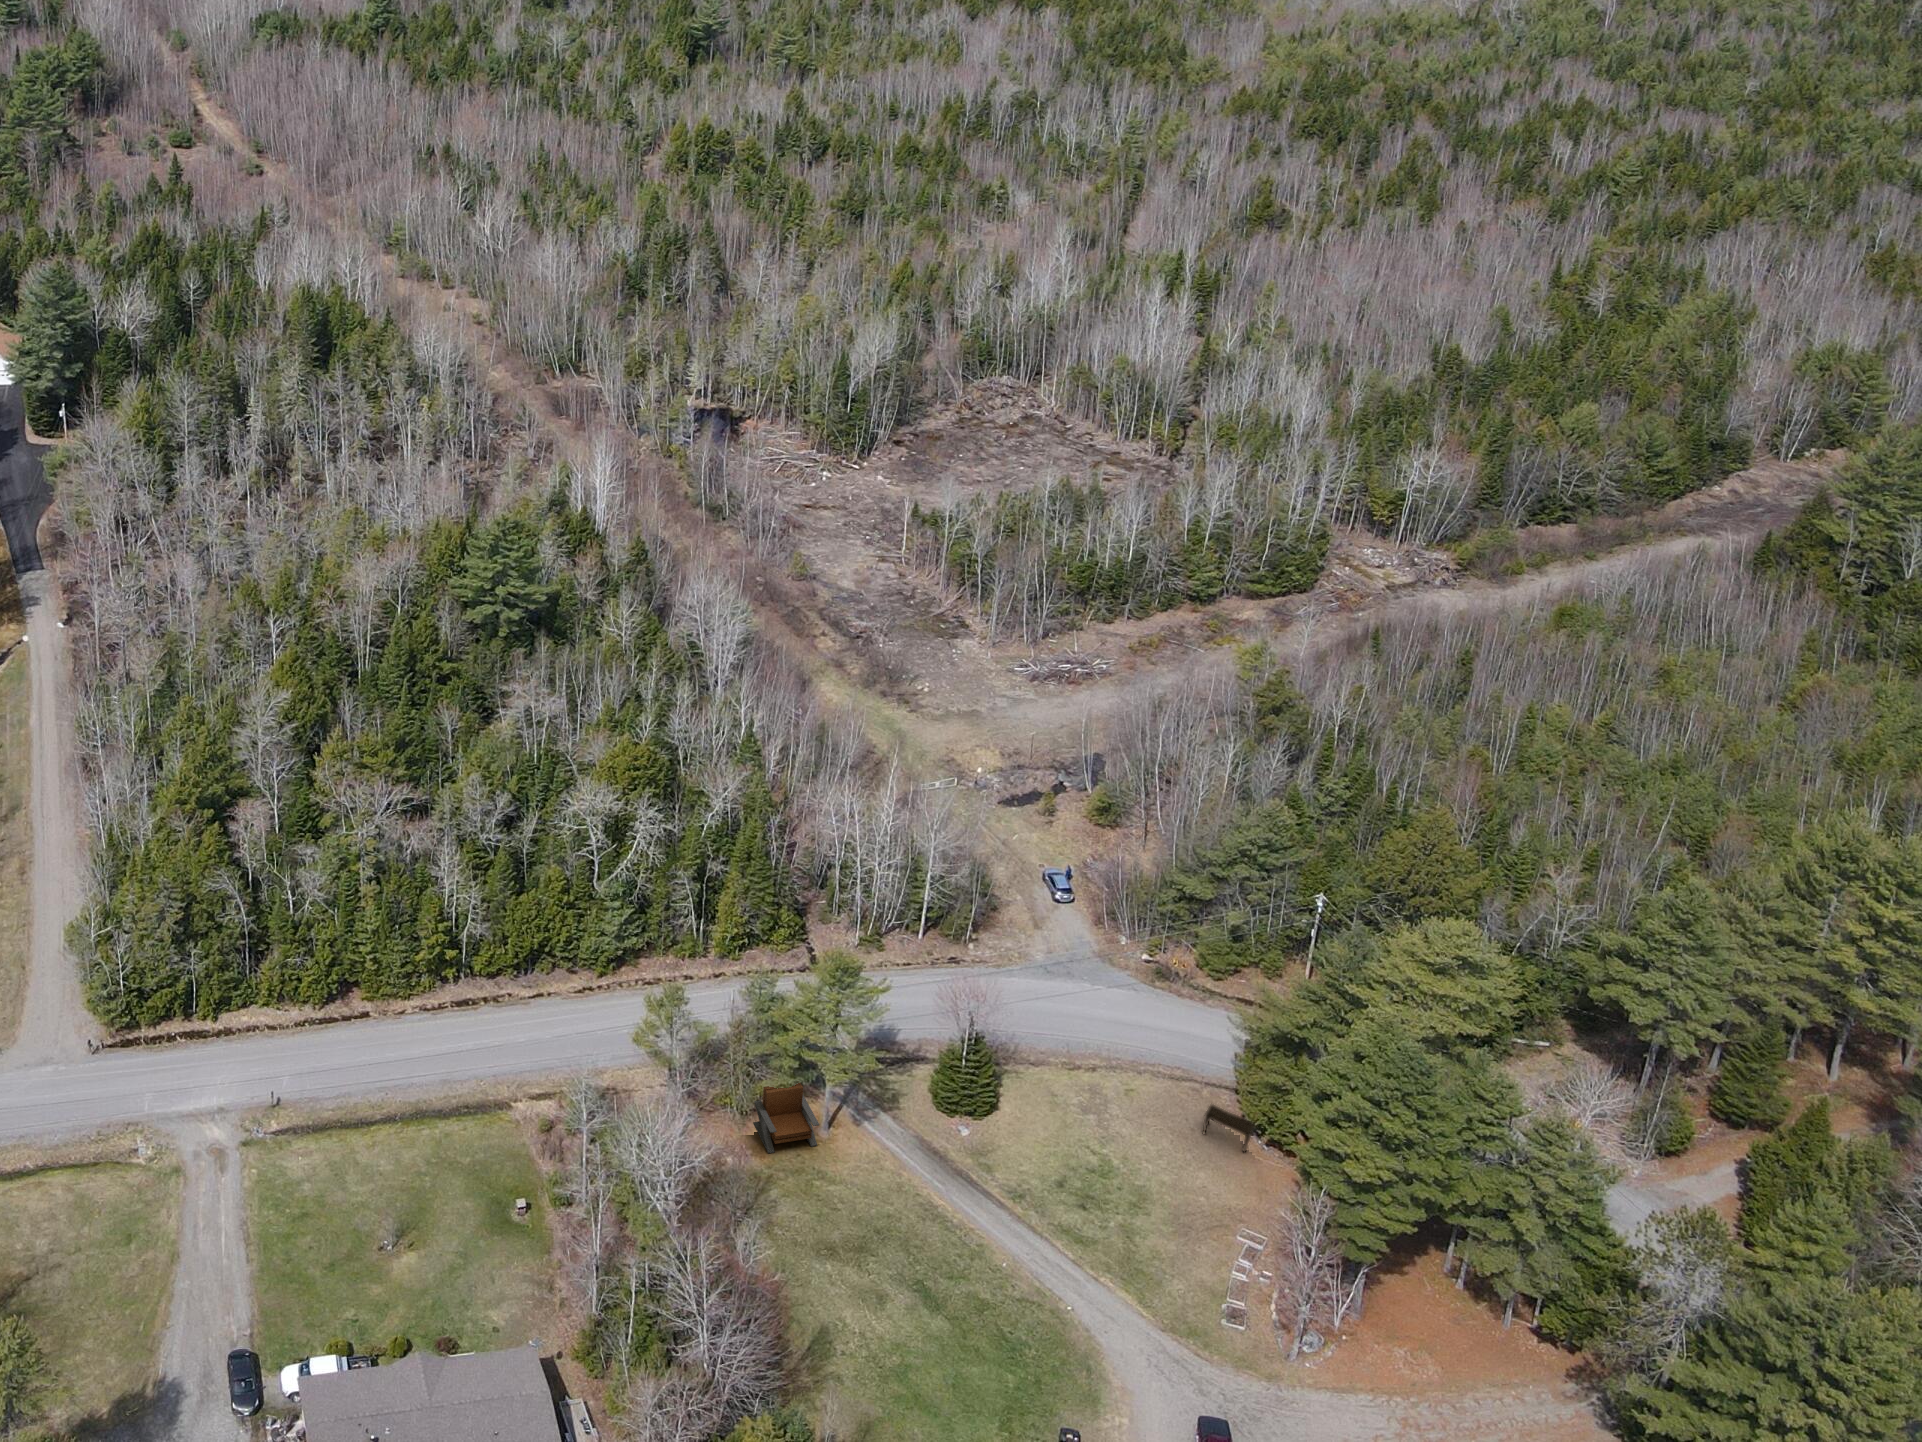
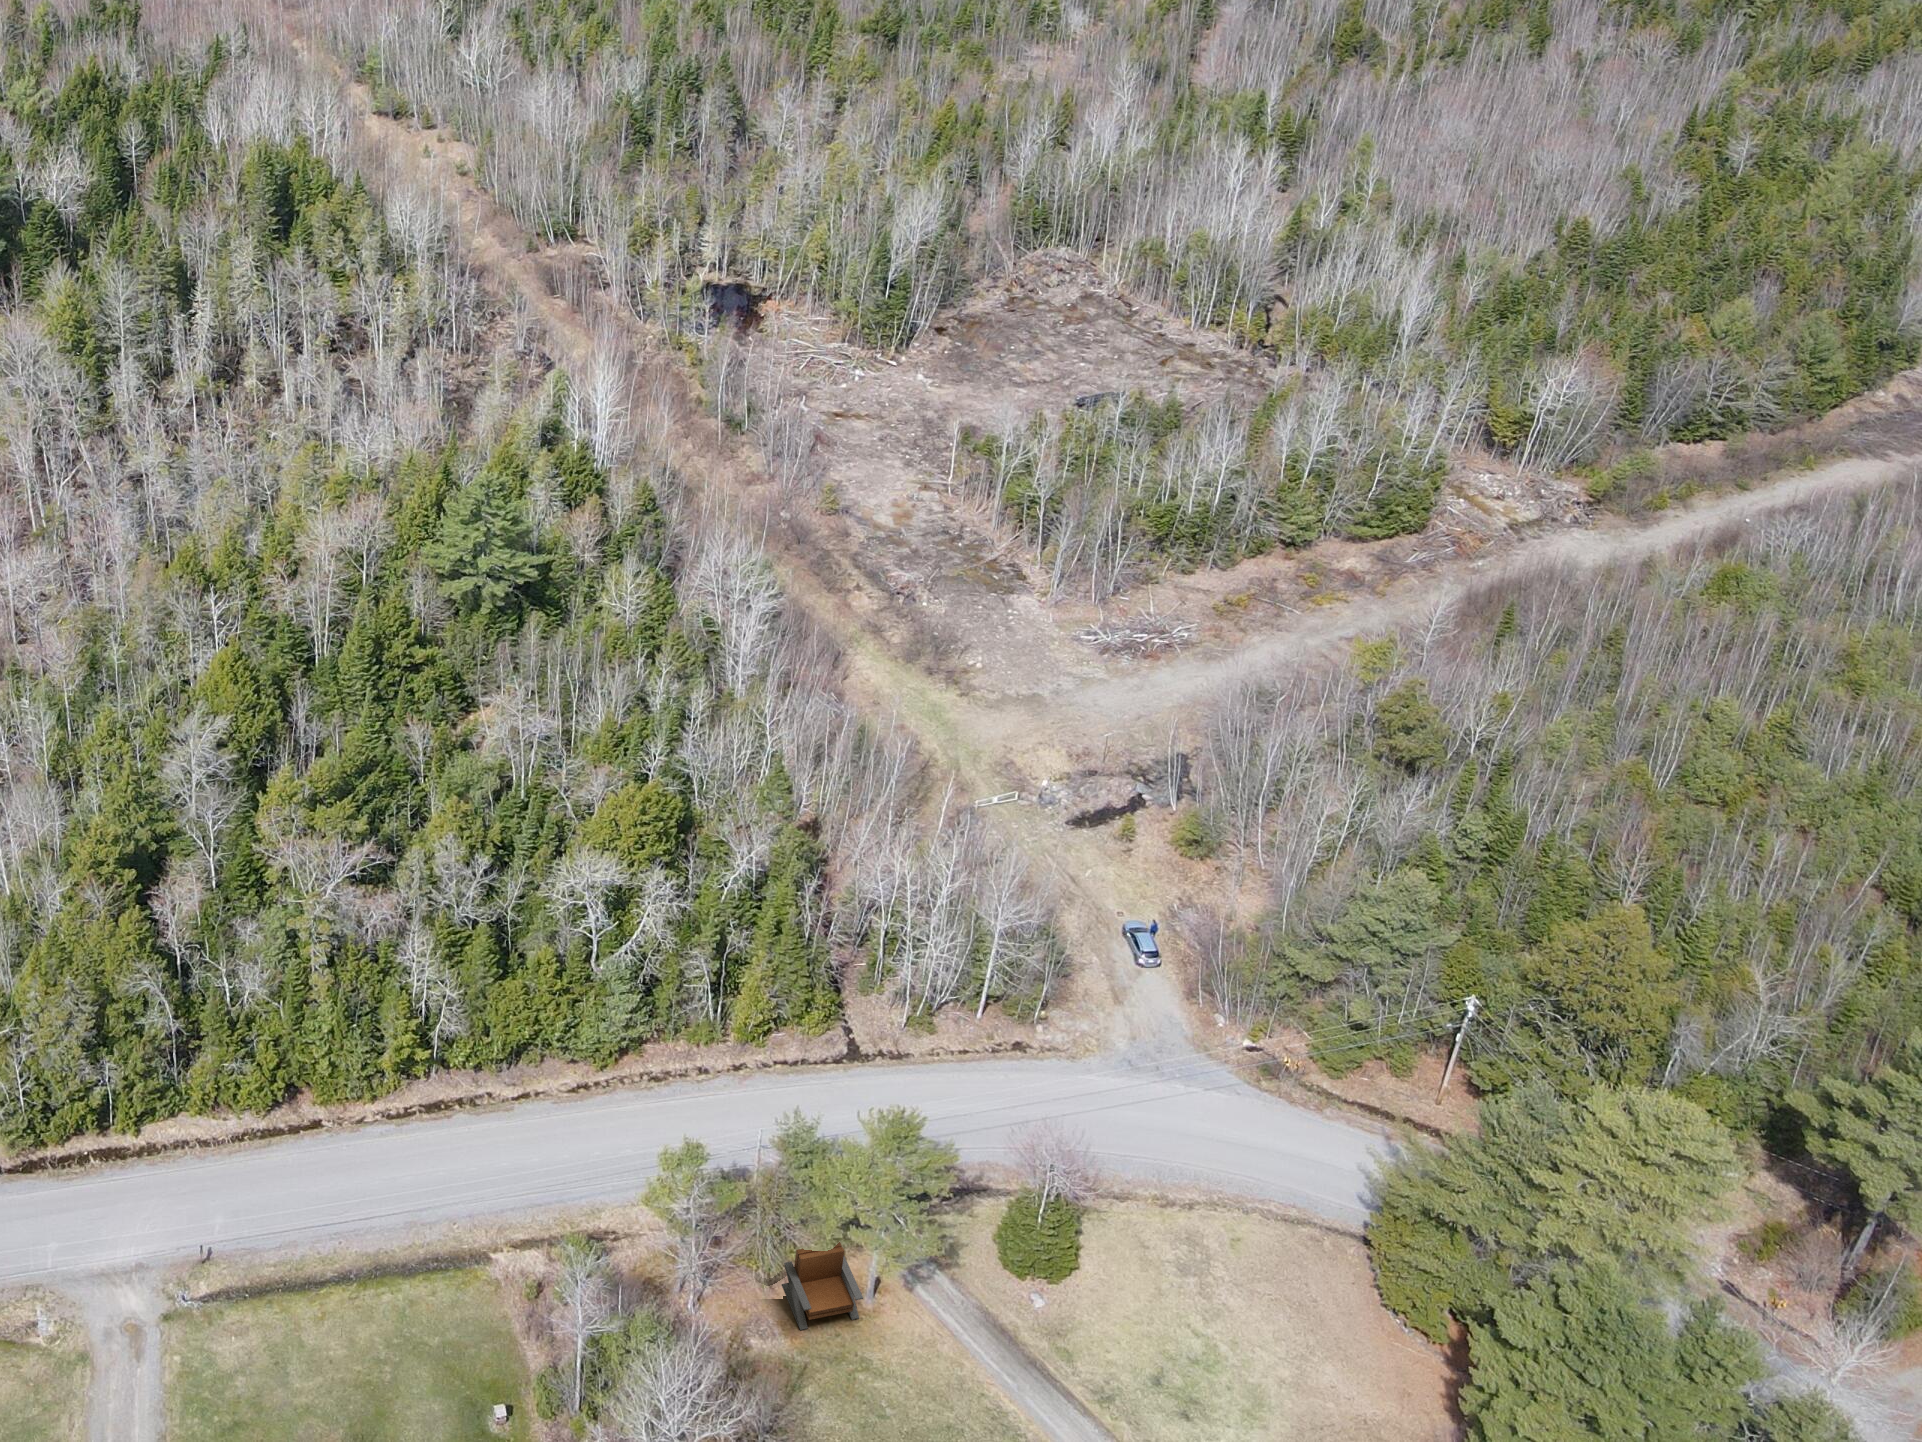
bench: present [1203,1105,1255,1152] -> none [1322,1264,1389,1328]

